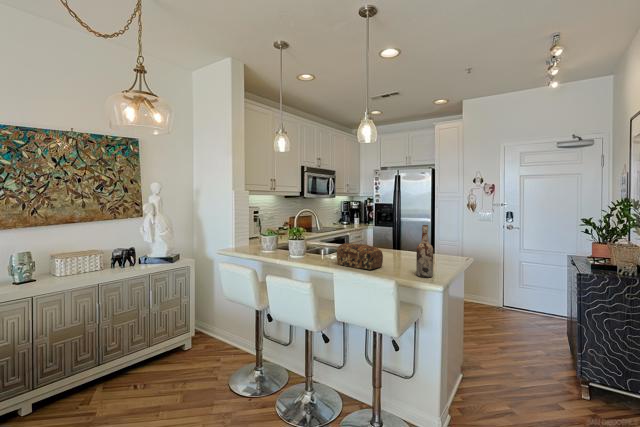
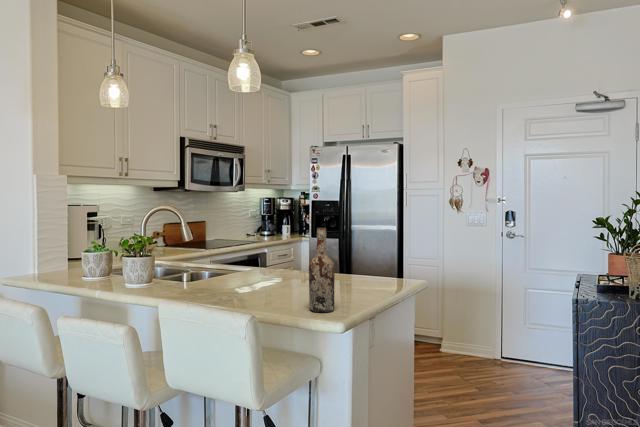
bread loaf: present [337,243,383,269] -> none [191,260,266,302]

